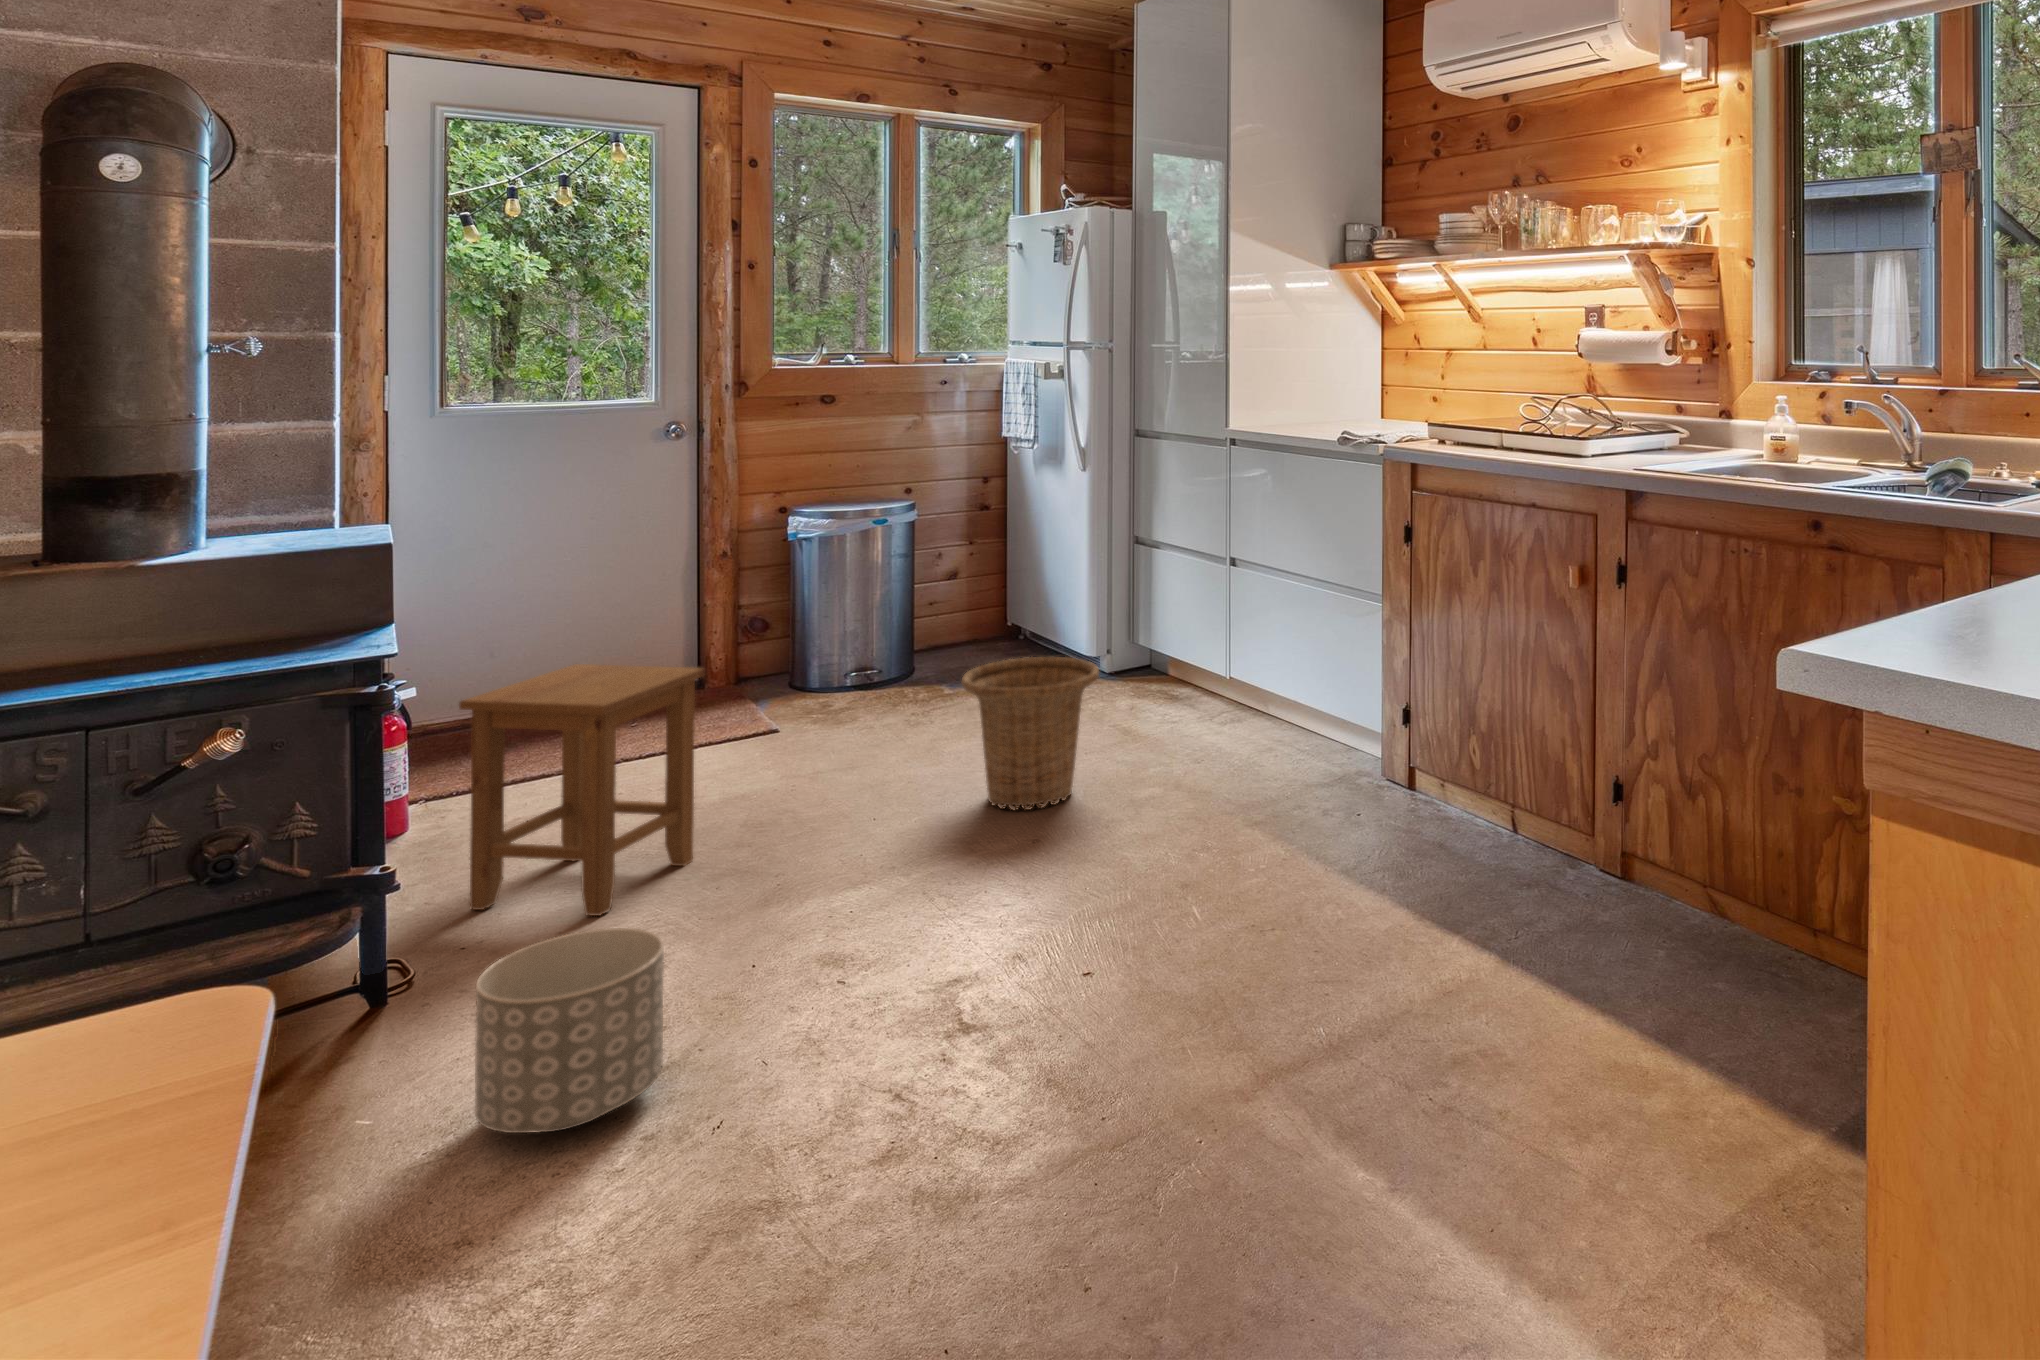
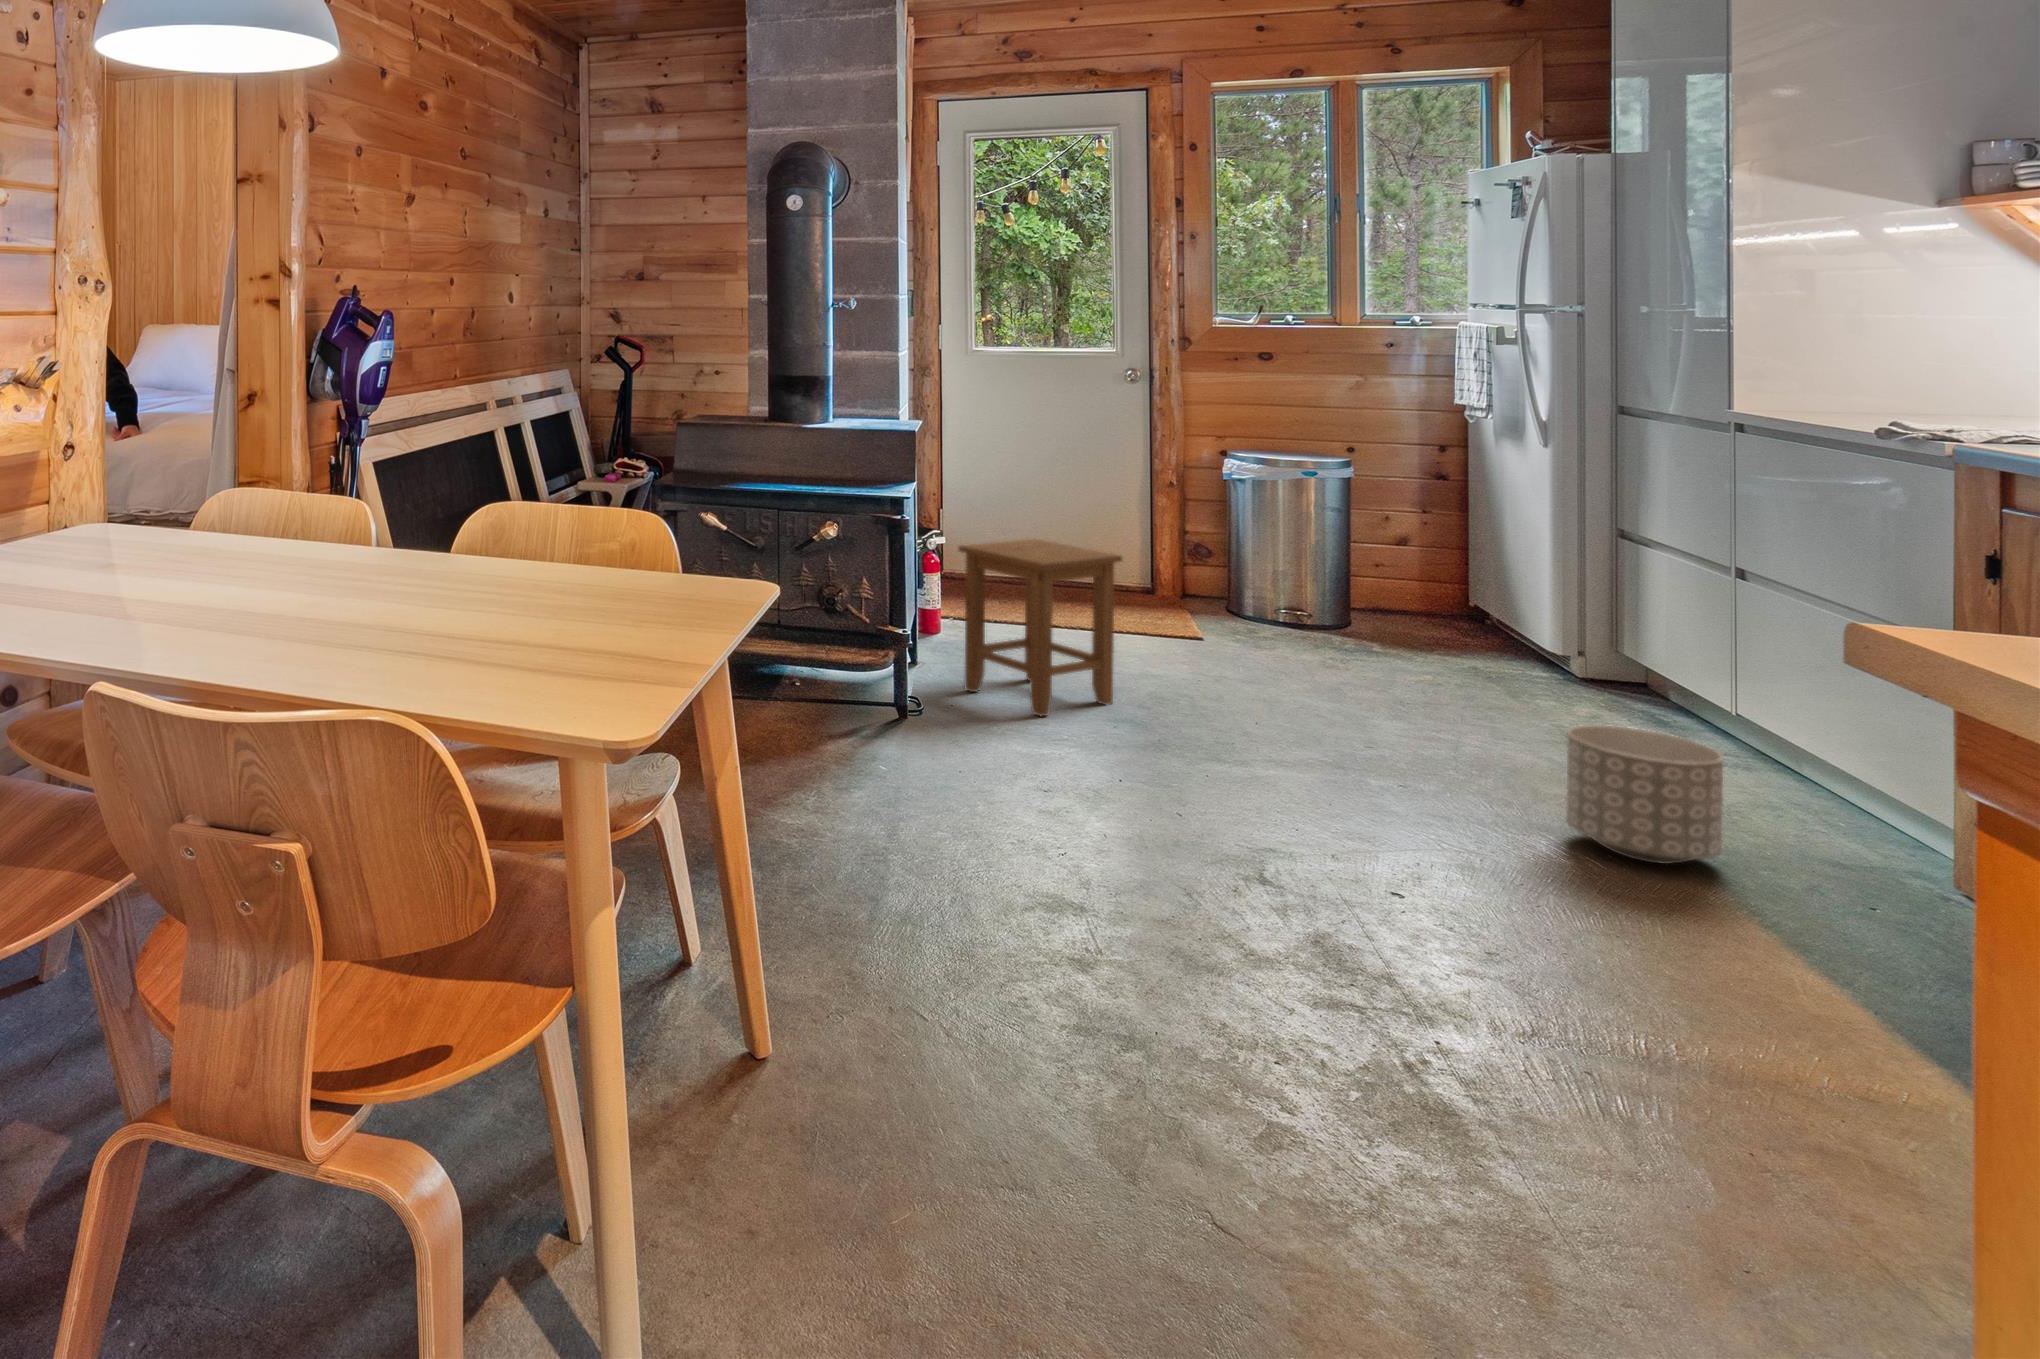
basket: present [962,657,1100,810] -> none [1353,605,1512,753]
planter: present [475,928,664,1133] -> present [1566,725,1723,864]

